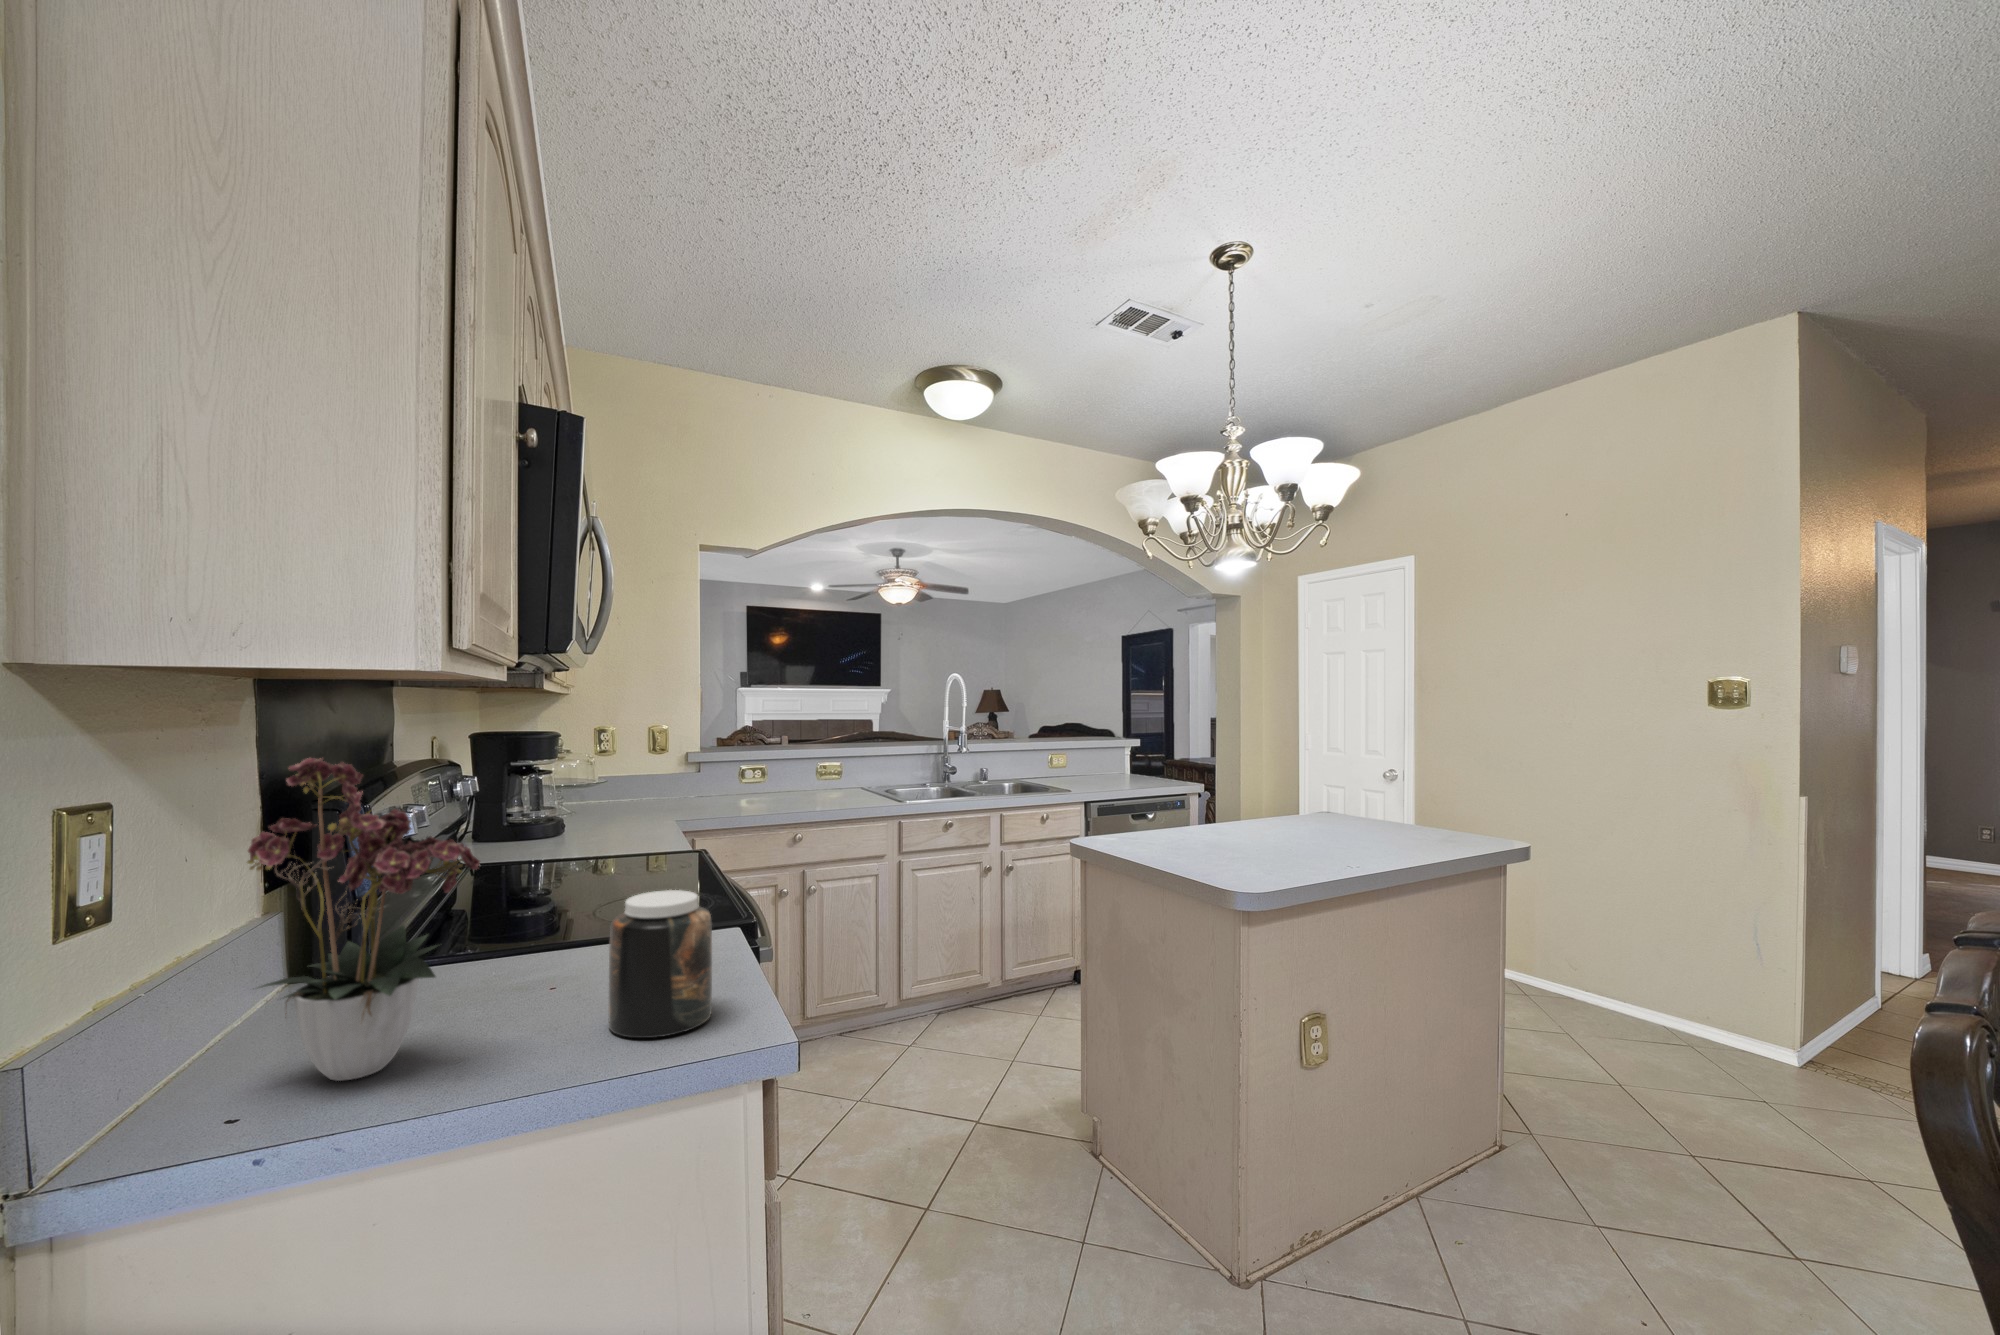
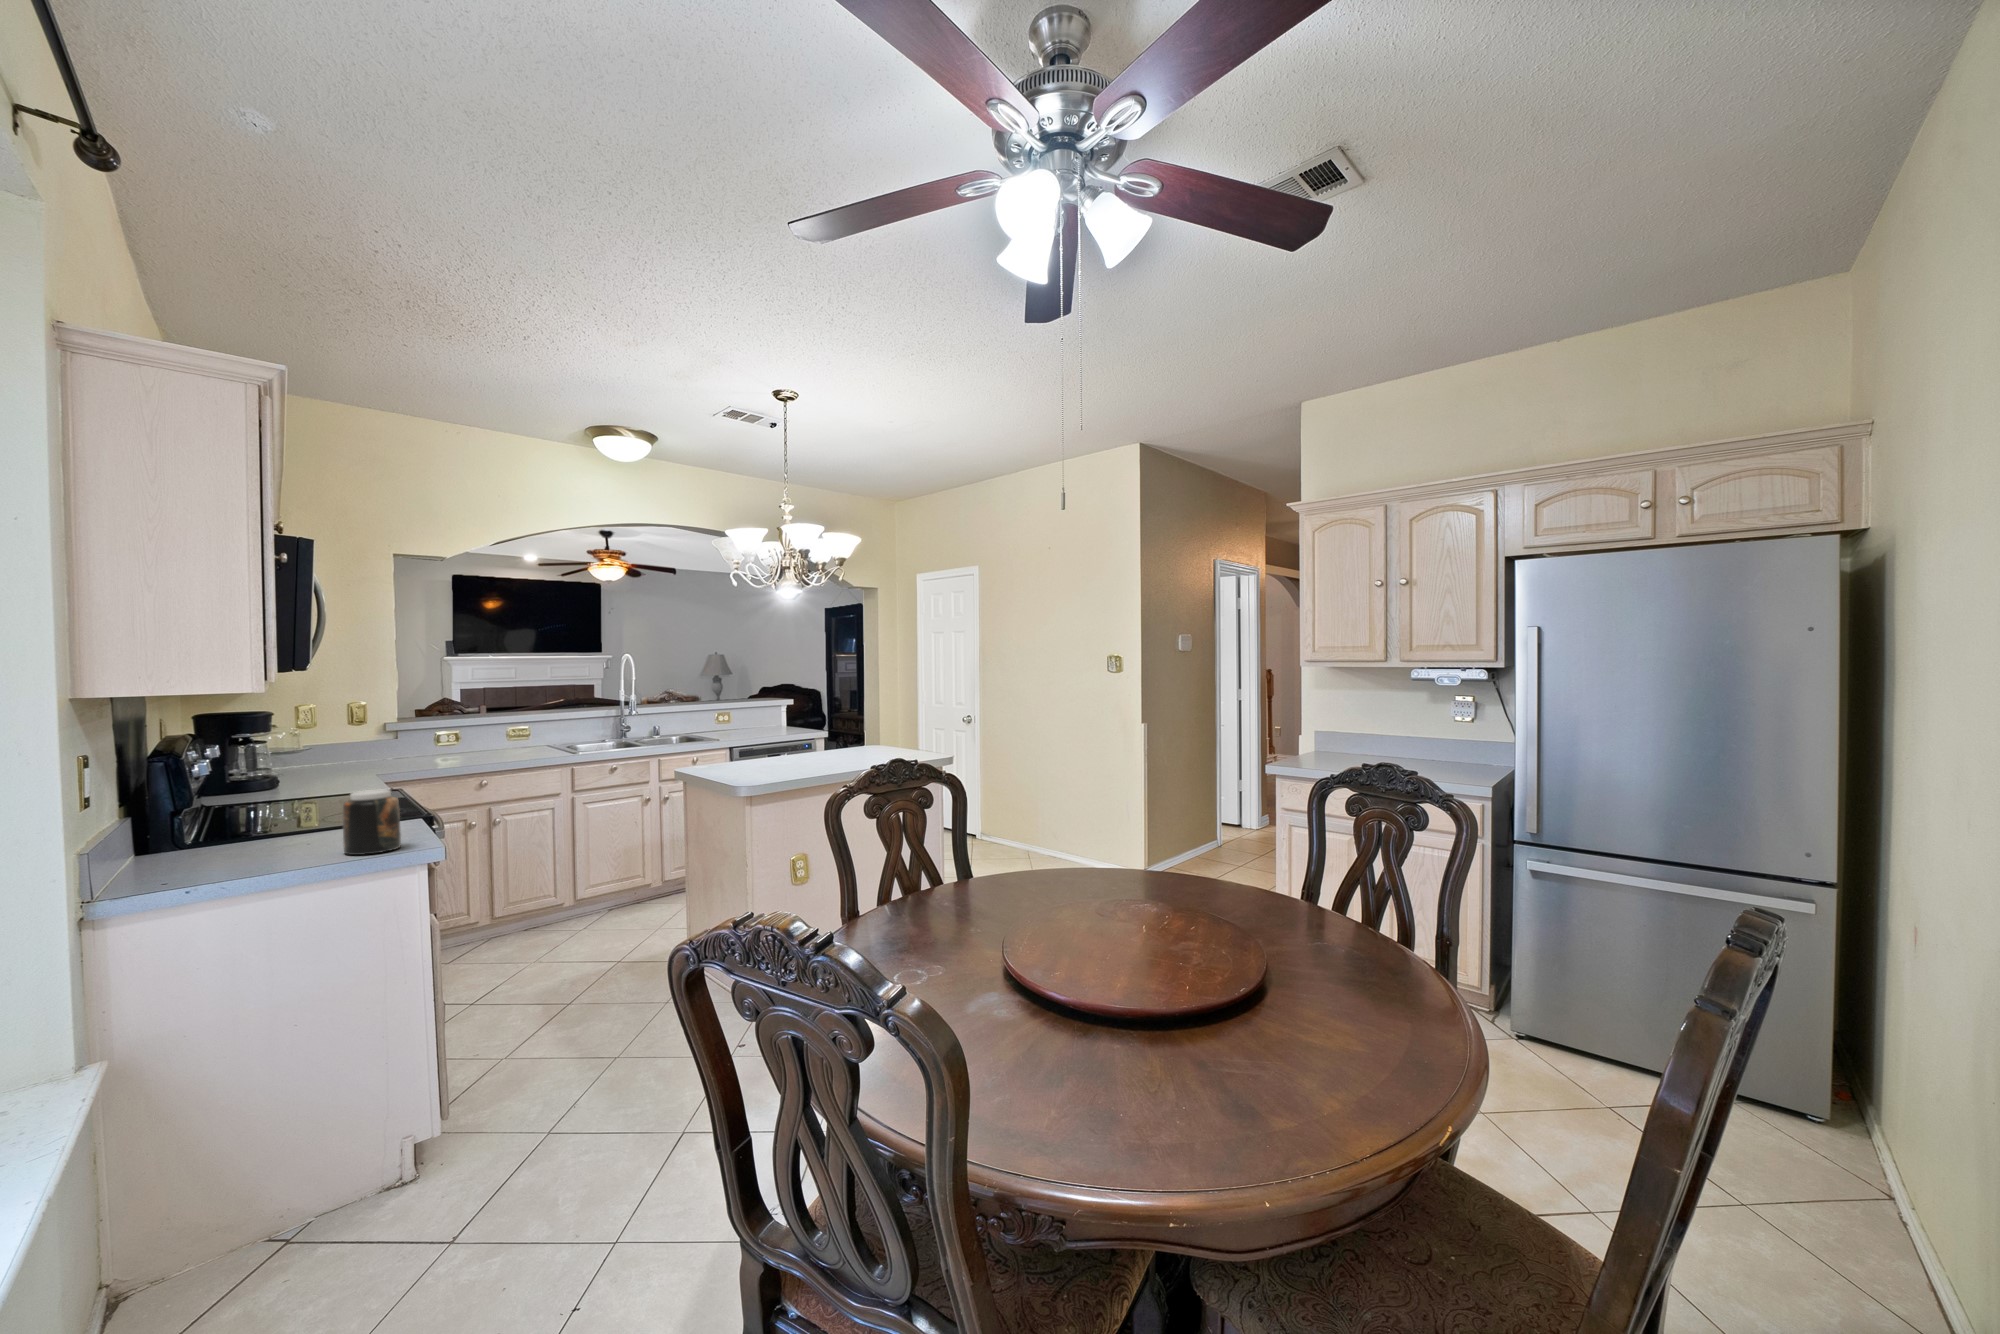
flower arrangement: present [248,758,480,1081] -> none [141,722,281,874]

